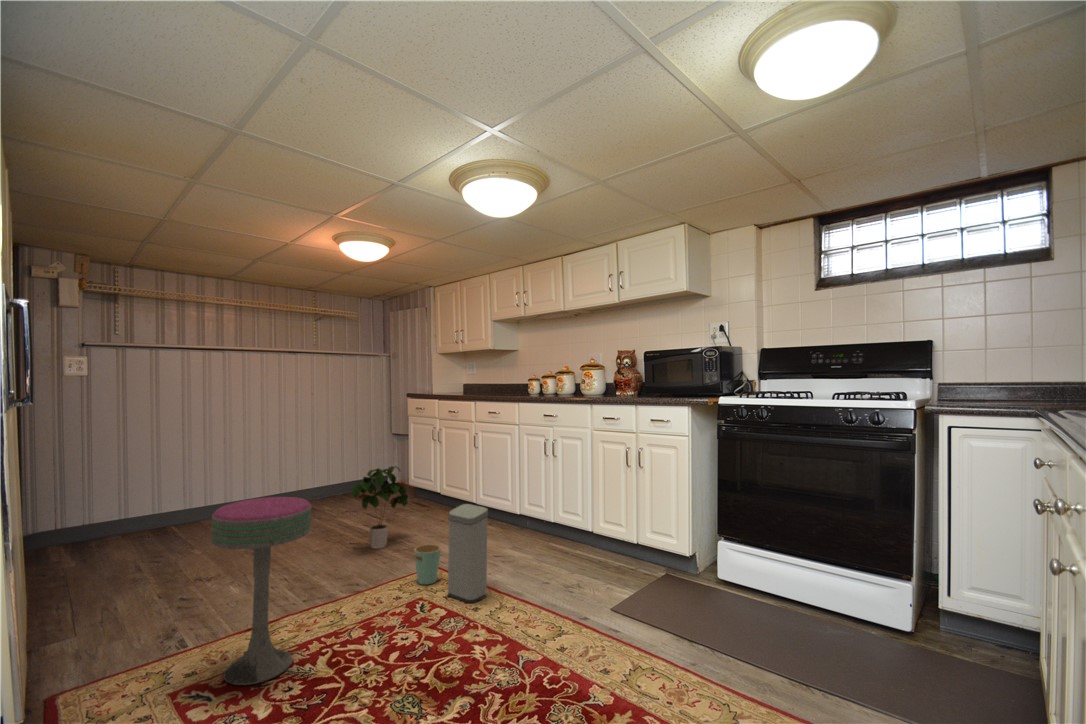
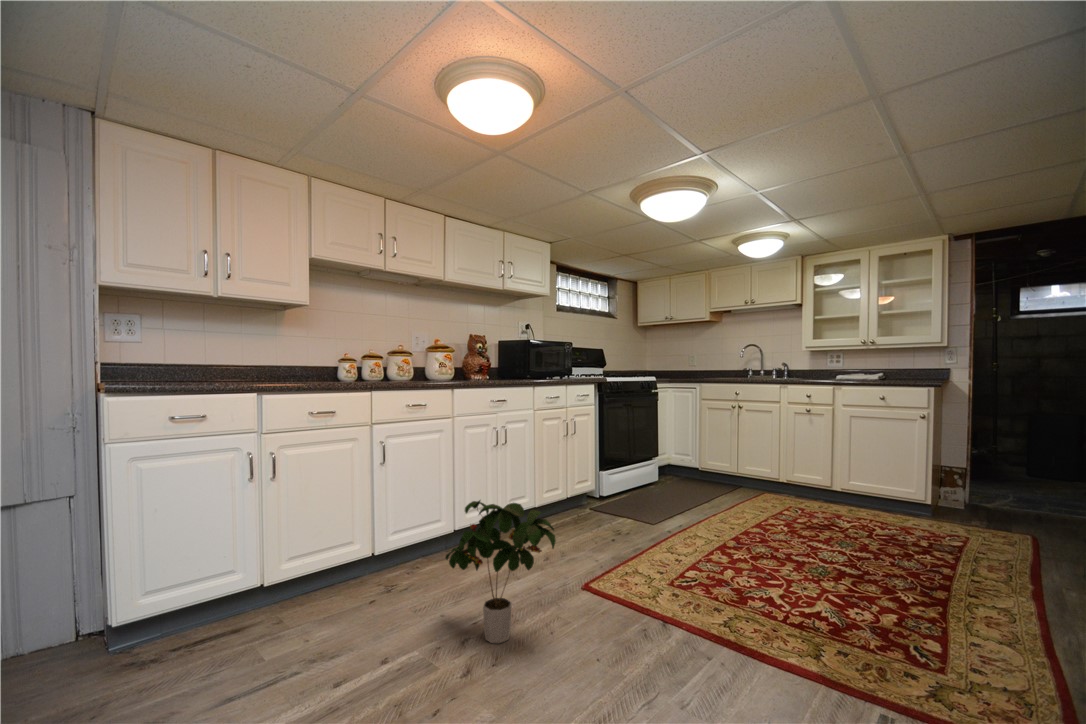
bar stool: present [211,497,312,685] -> none [802,472,905,655]
trash can: present [414,504,488,603] -> none [608,479,665,590]

